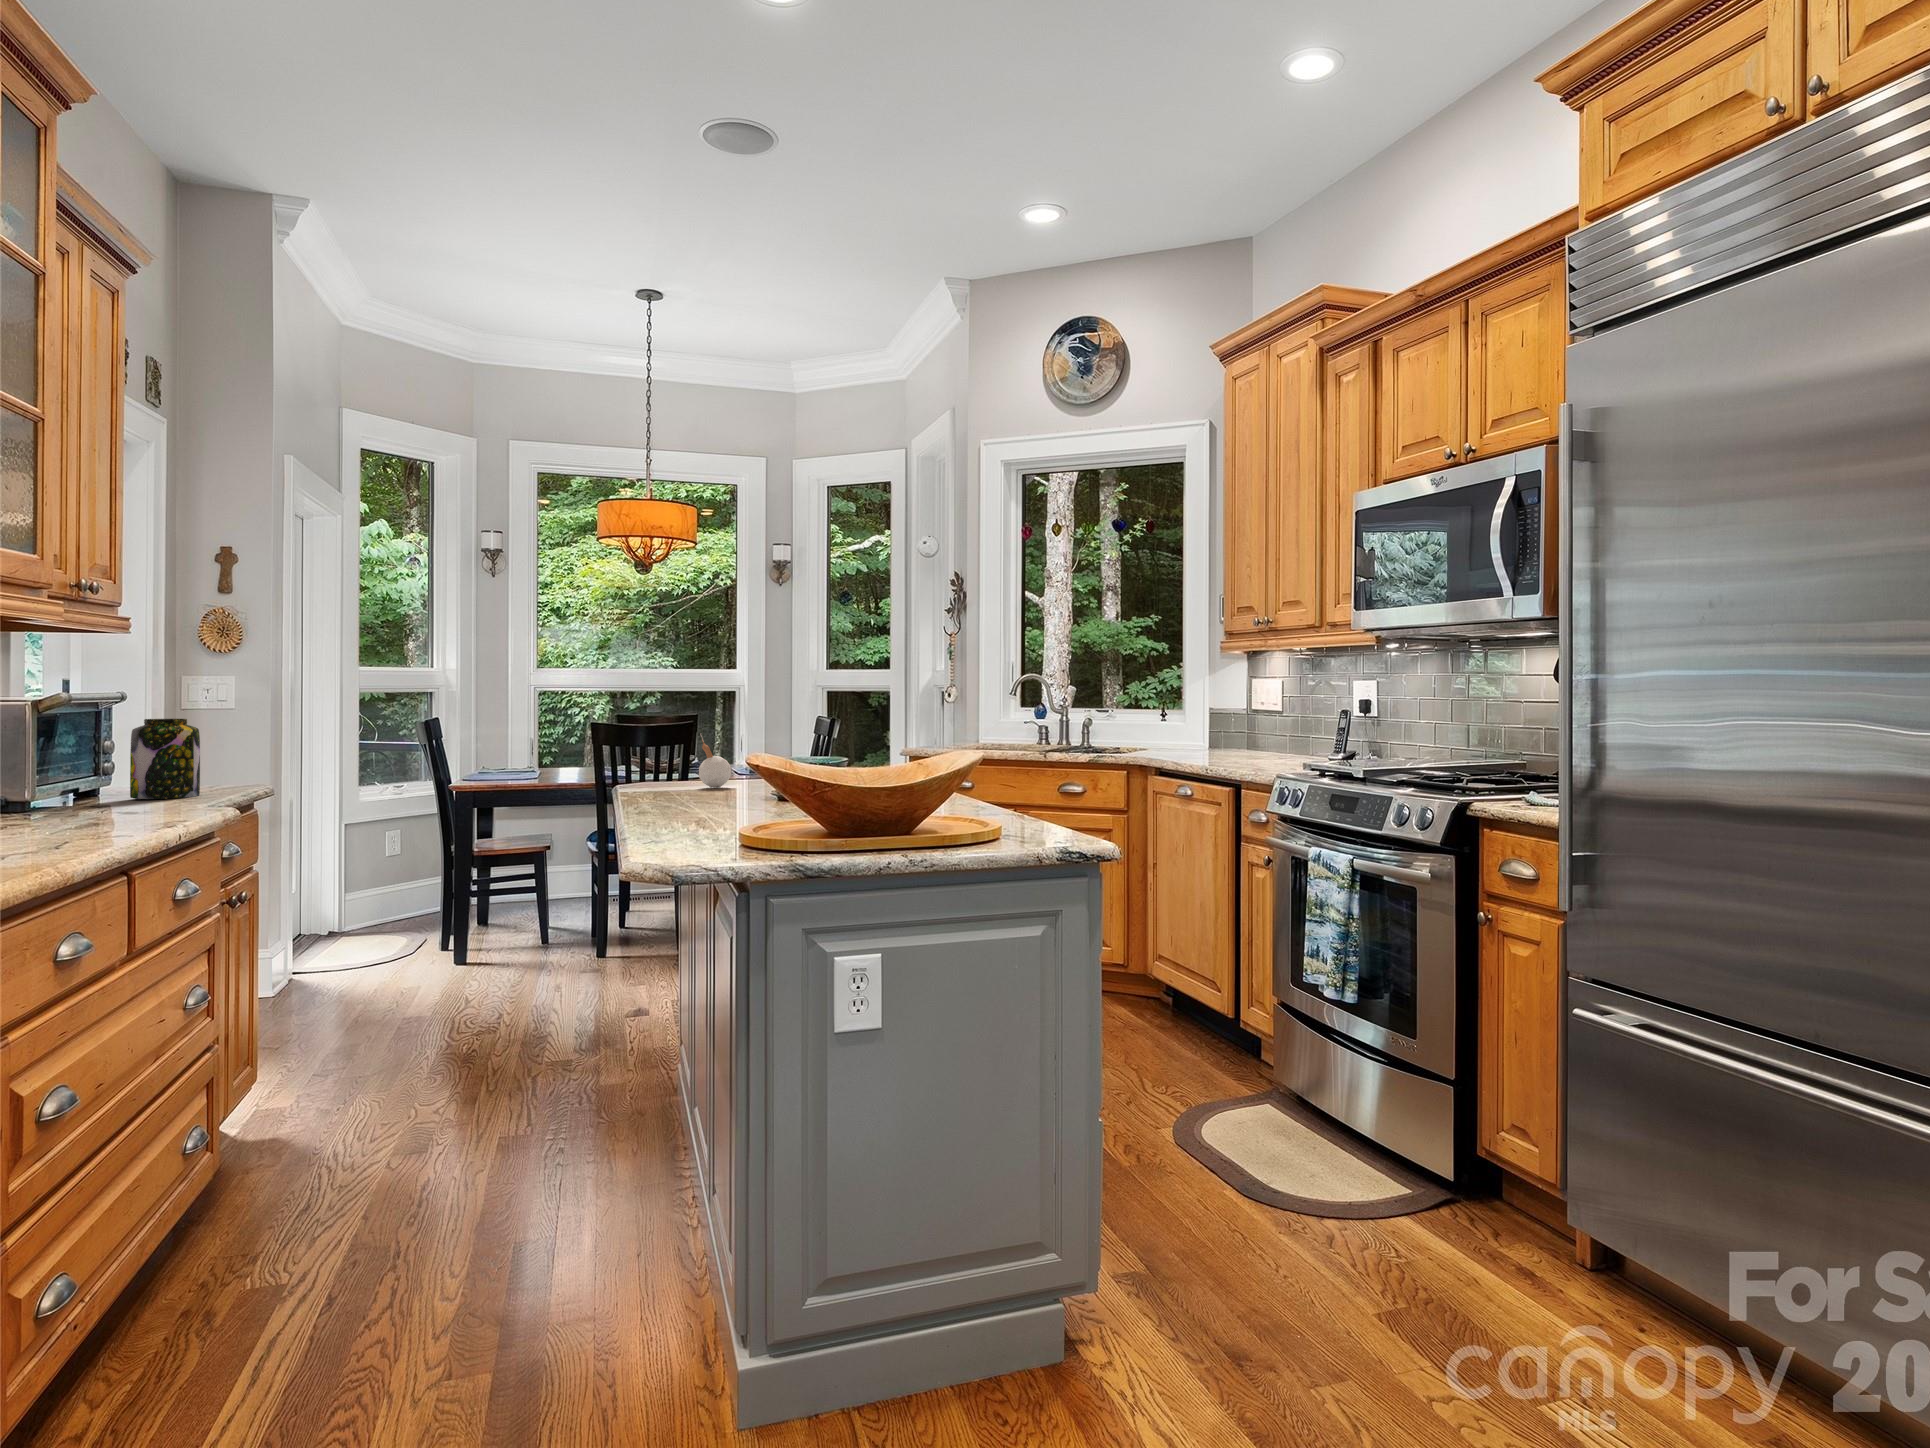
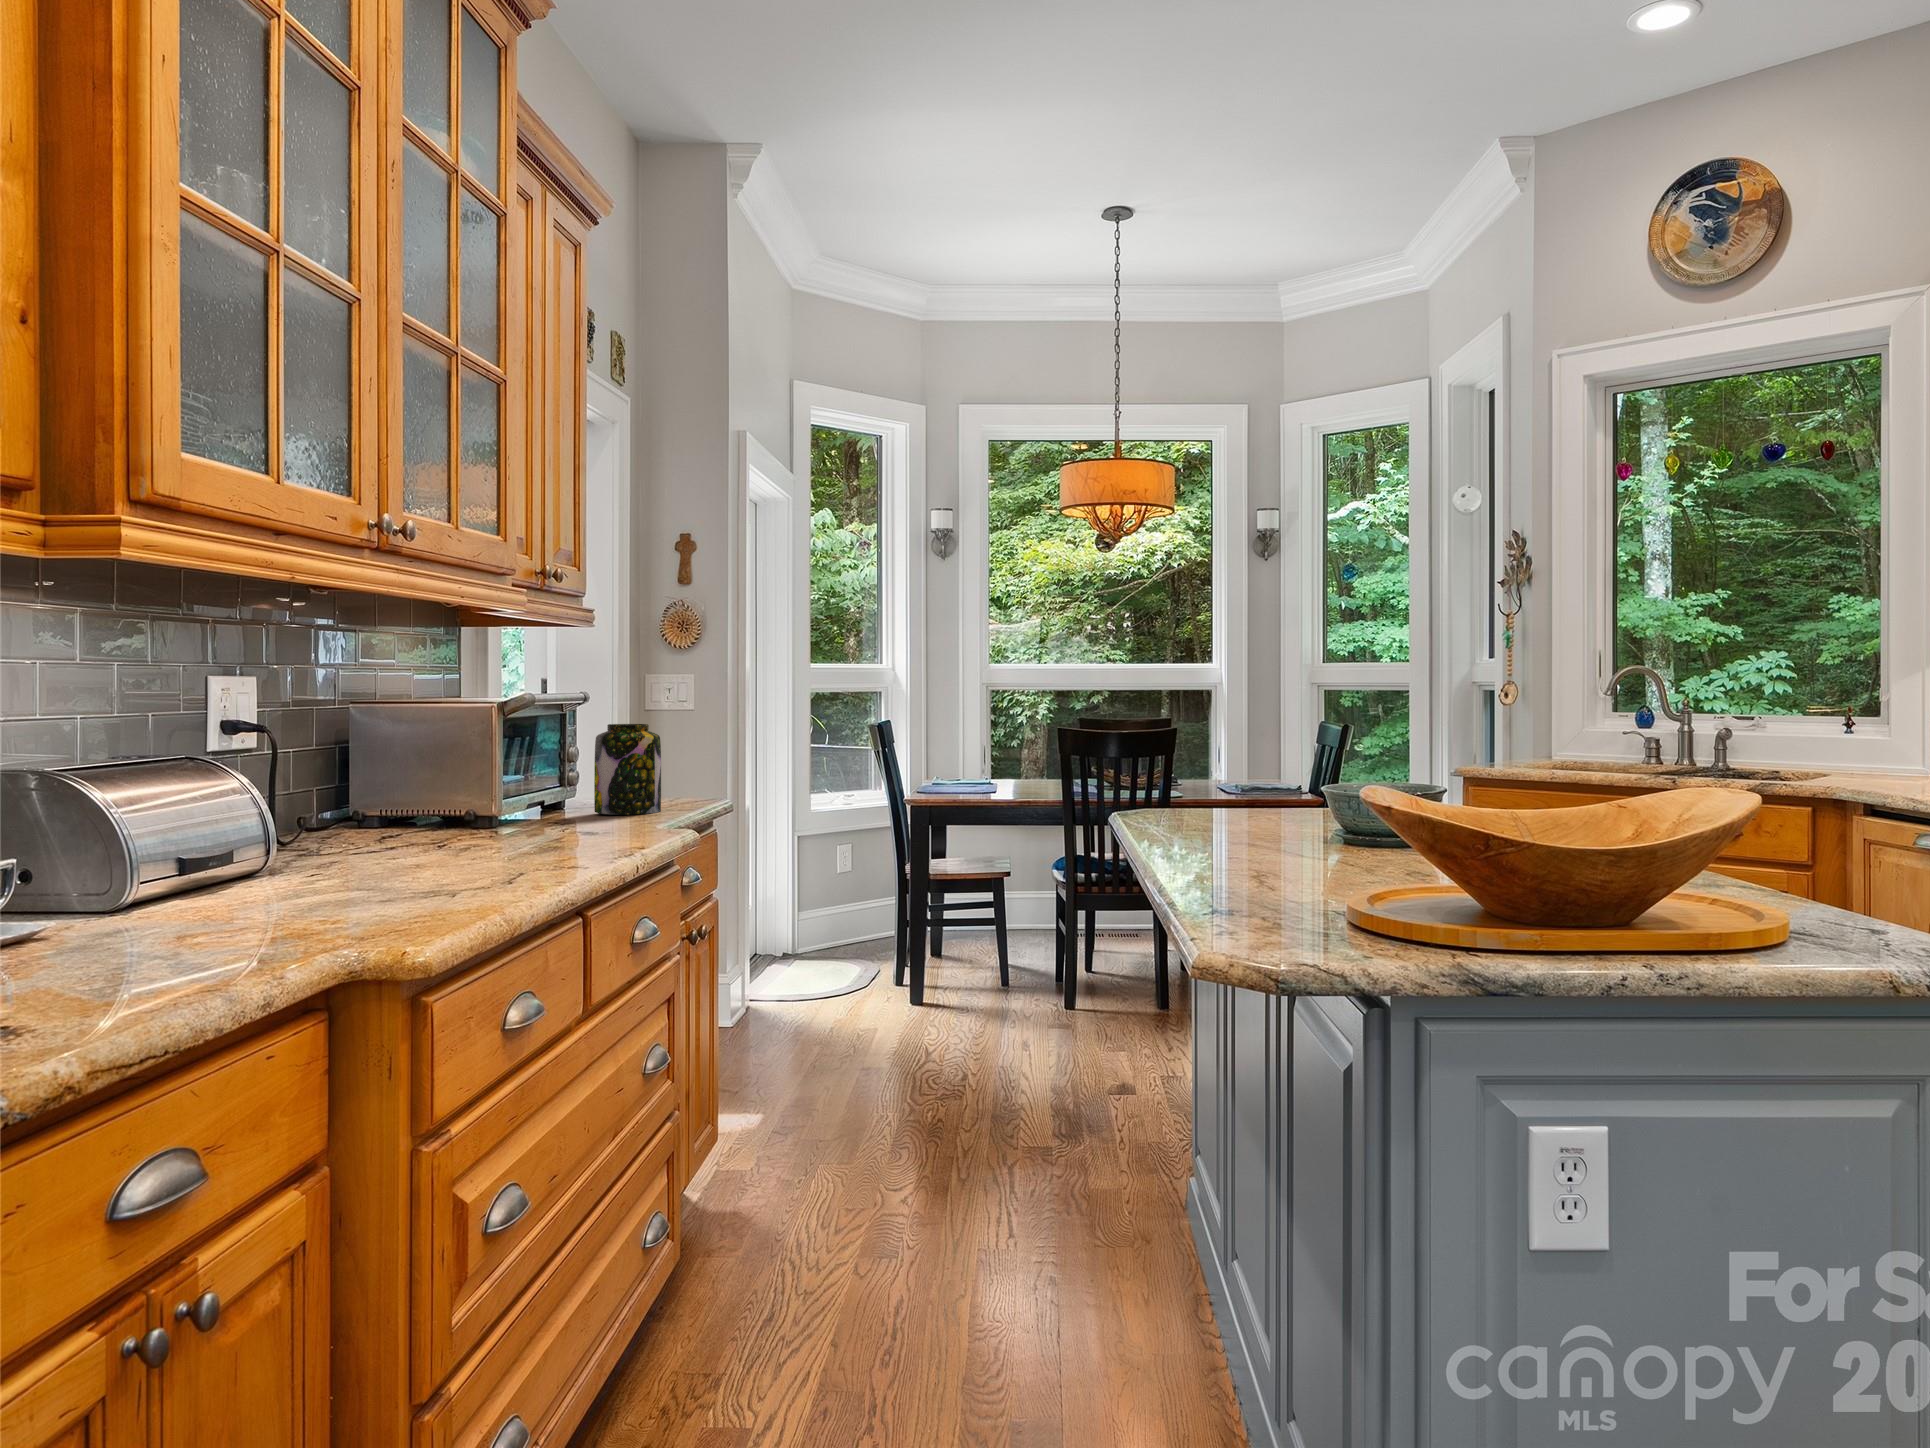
candle: present [699,734,731,787] -> none [1218,748,1259,819]

